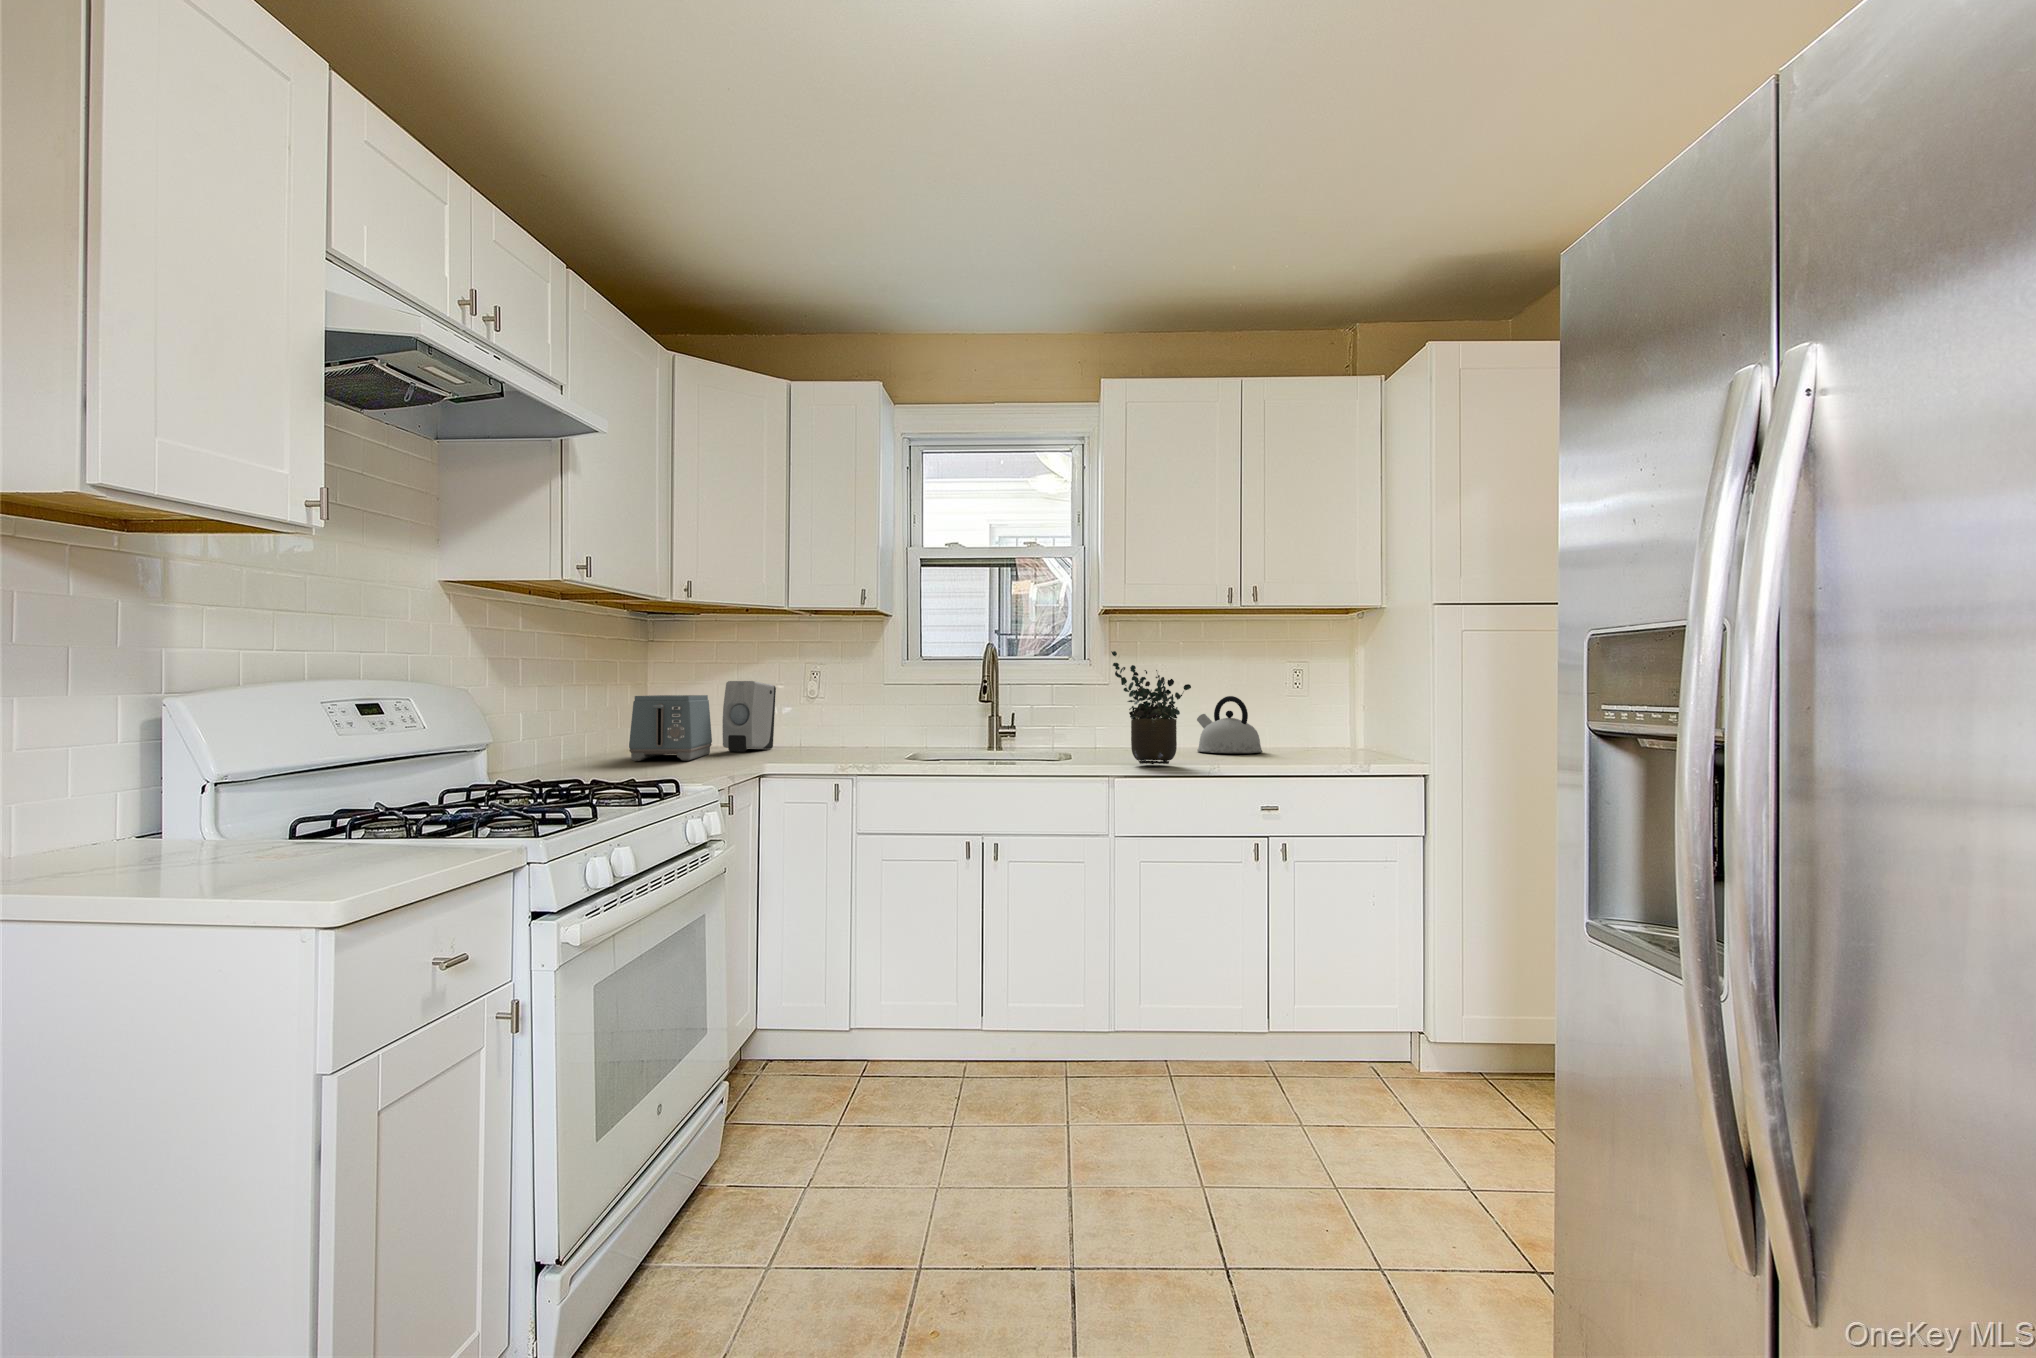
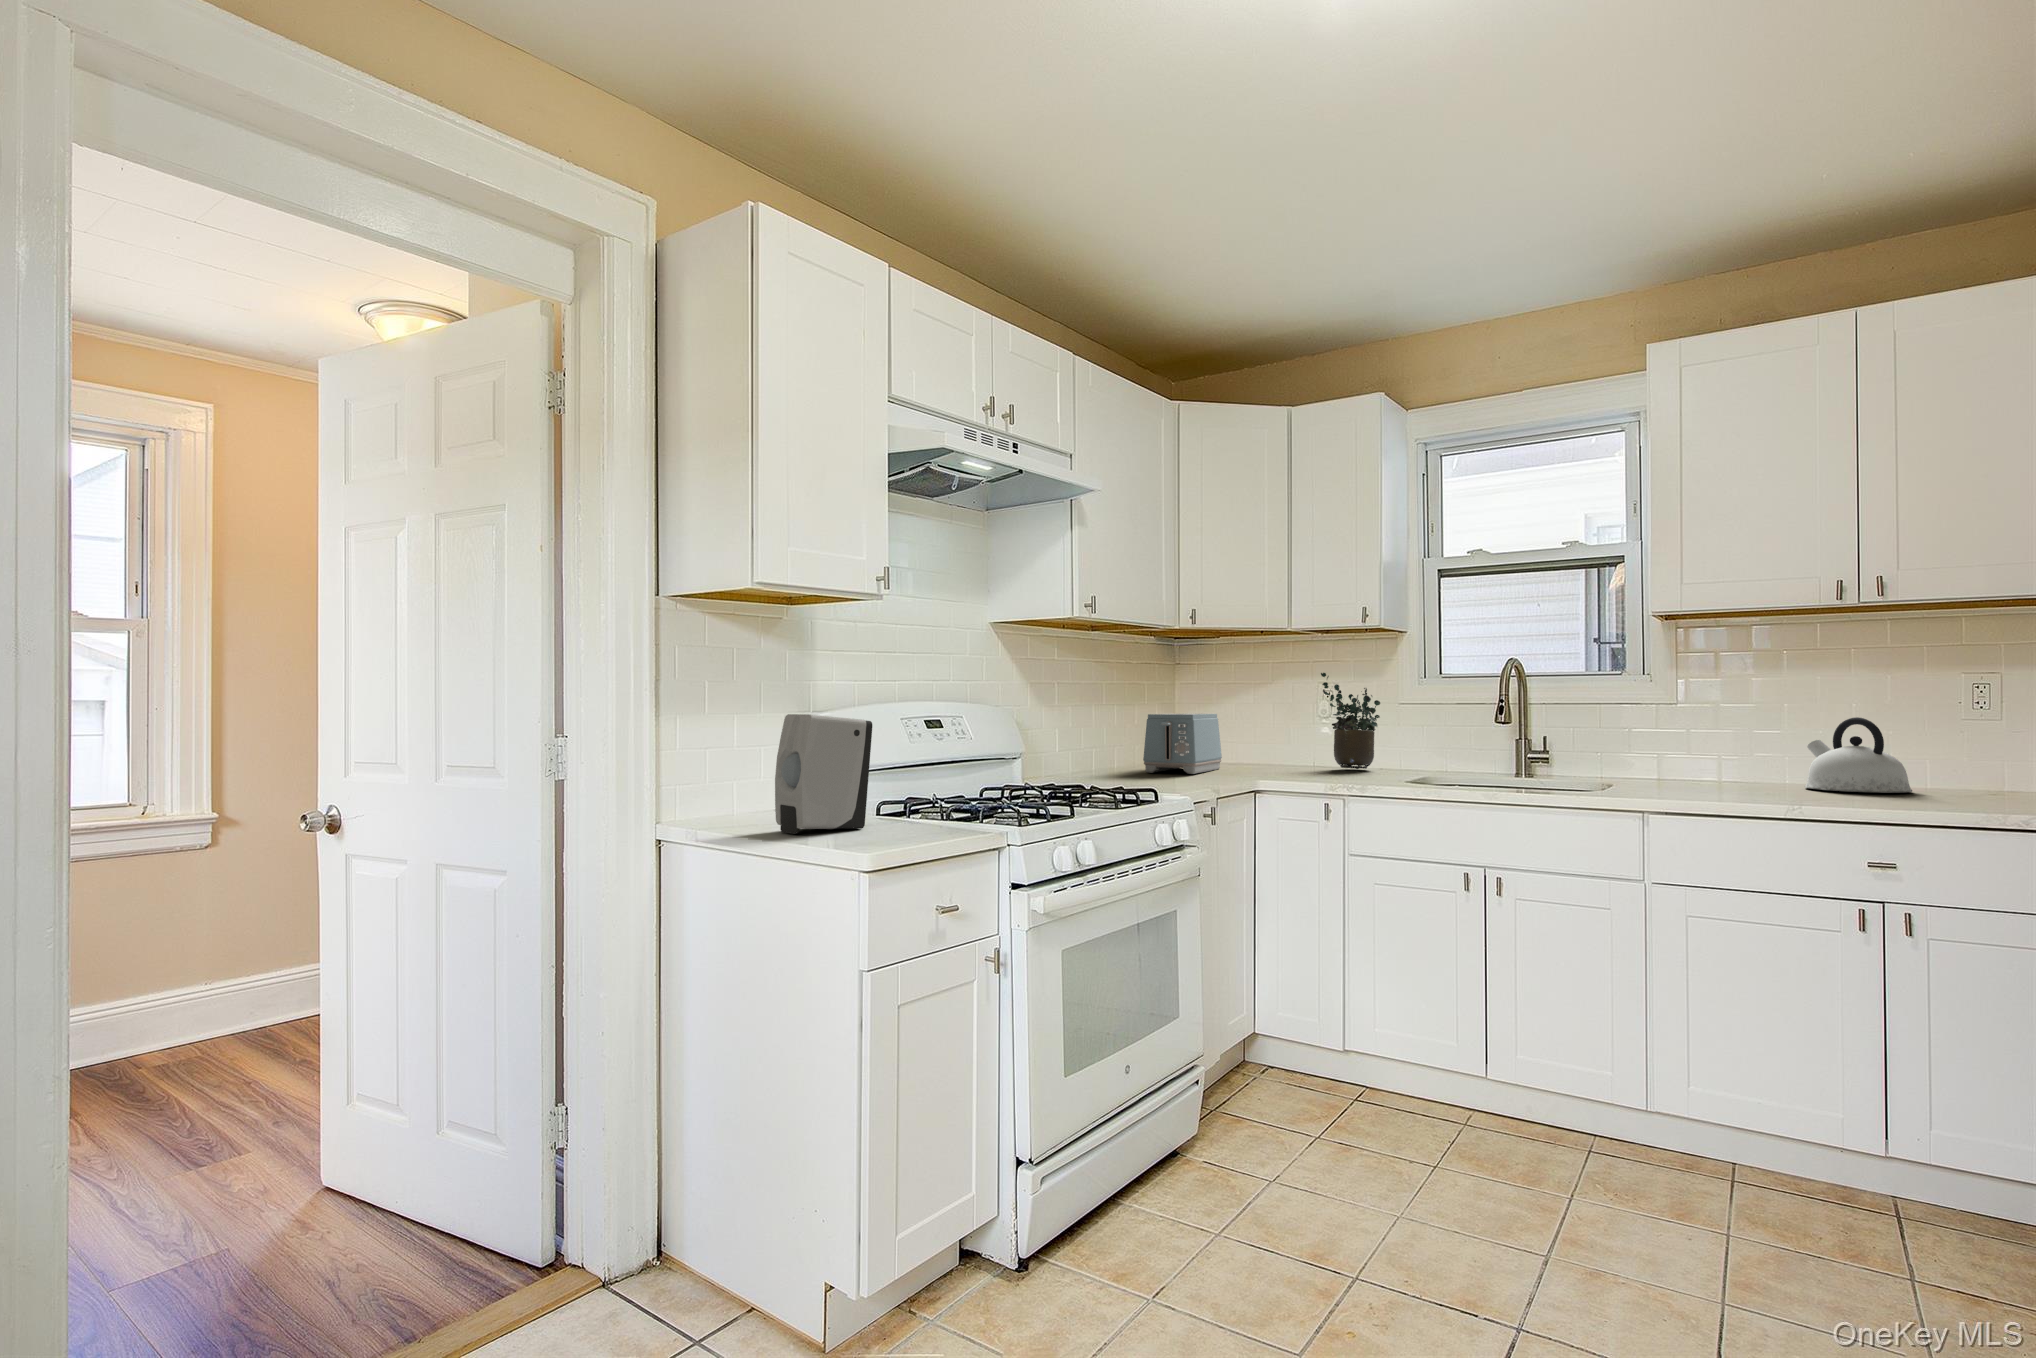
potted plant: present [1111,651,1191,764] -> present [1321,673,1380,769]
soap dispenser: present [722,681,776,752] -> present [775,714,872,834]

